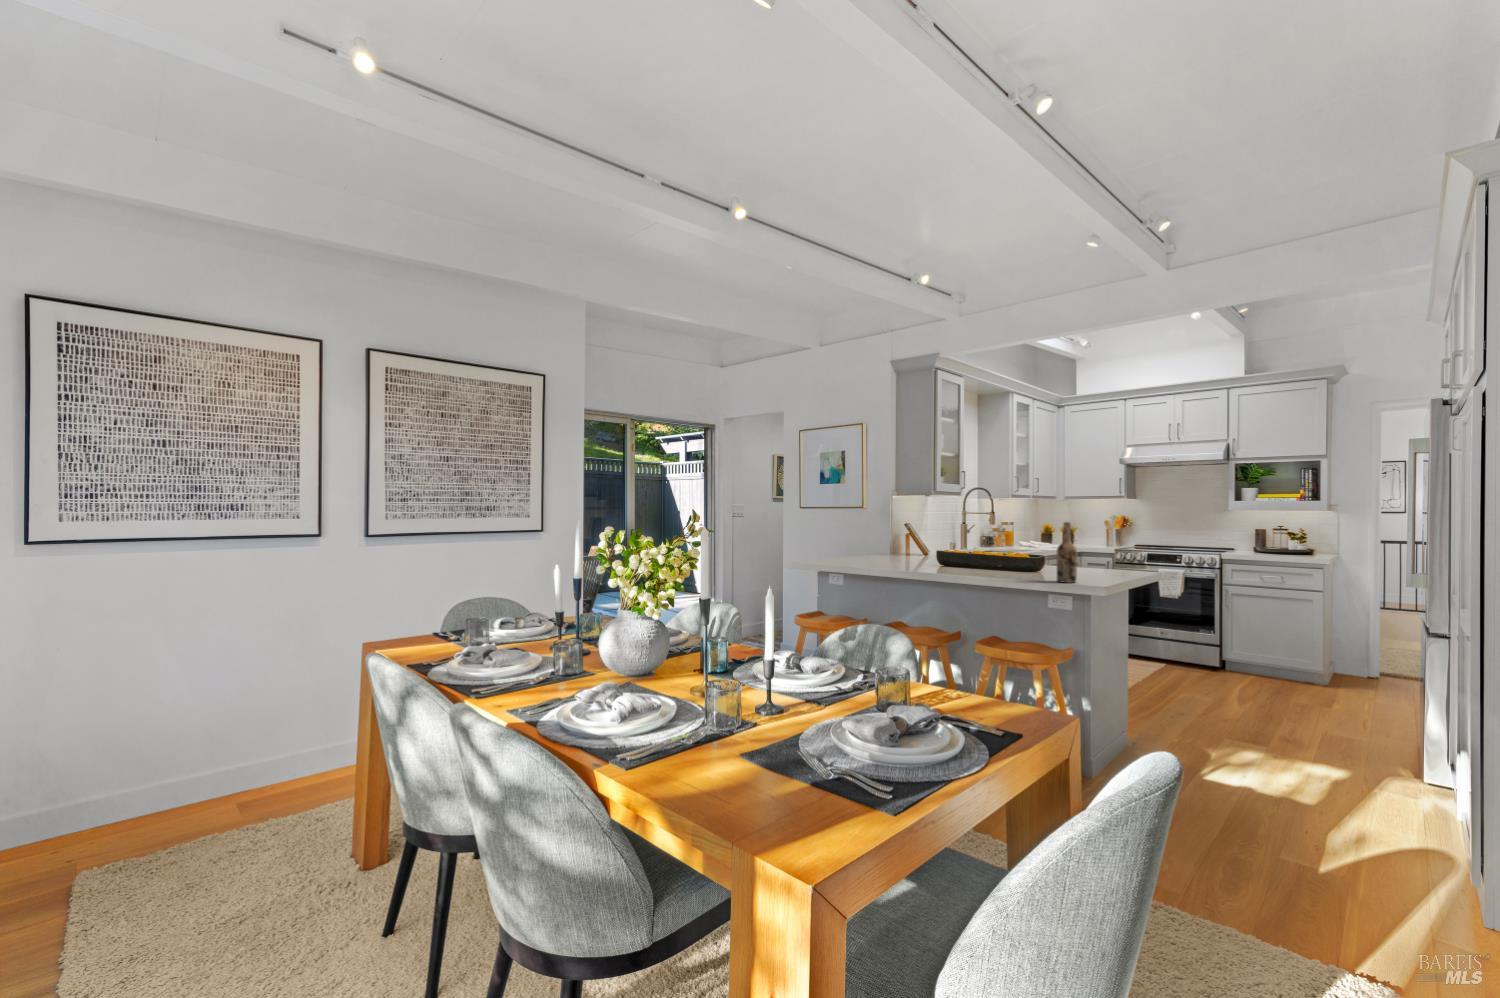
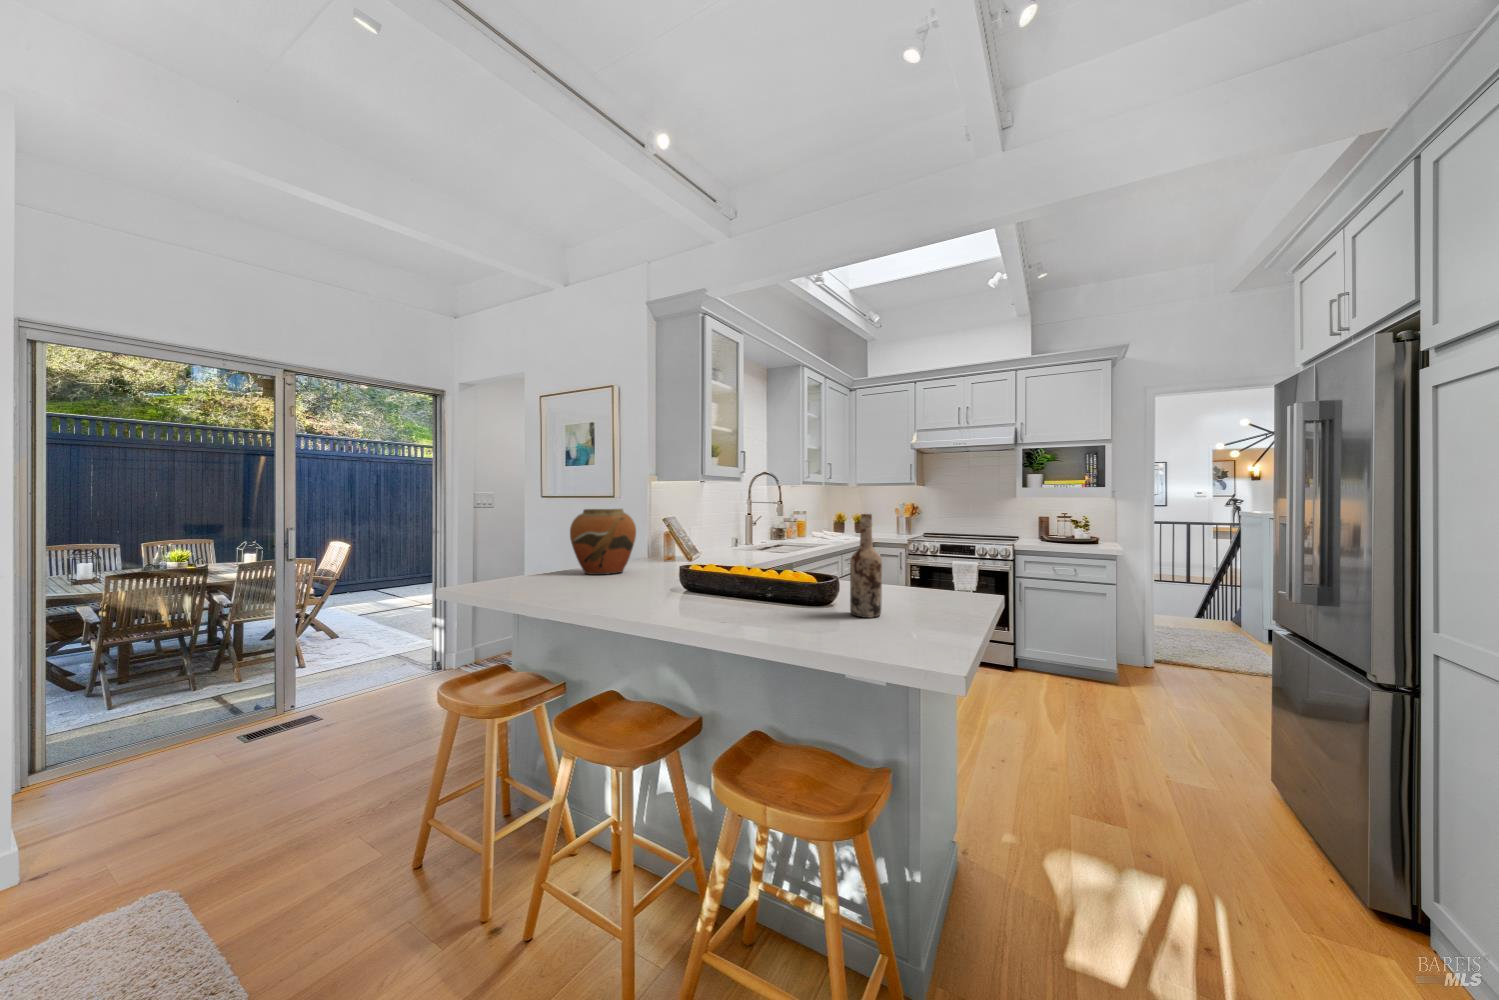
vase: none [852,518,896,563] -> present [570,509,636,575]

